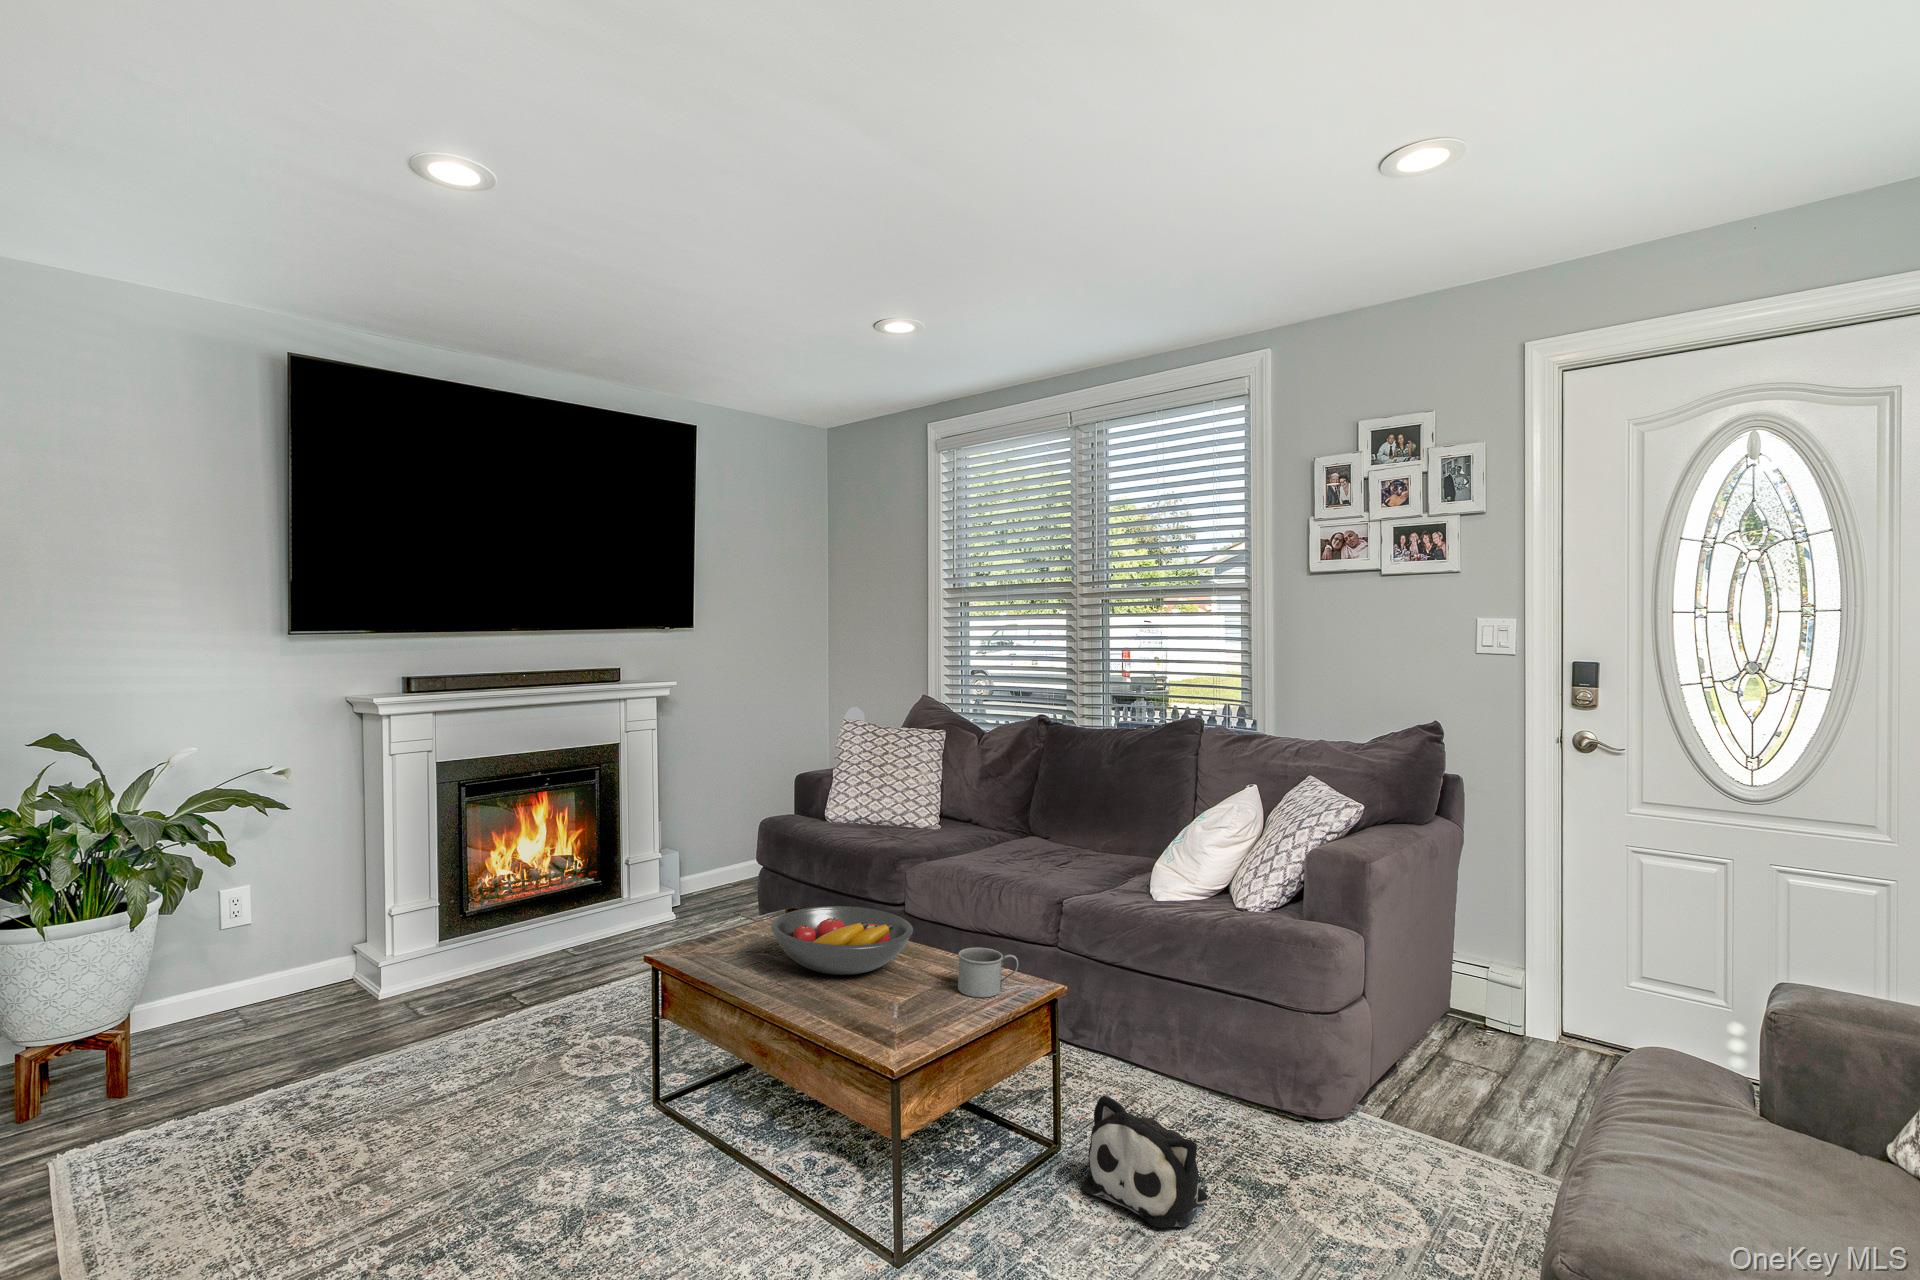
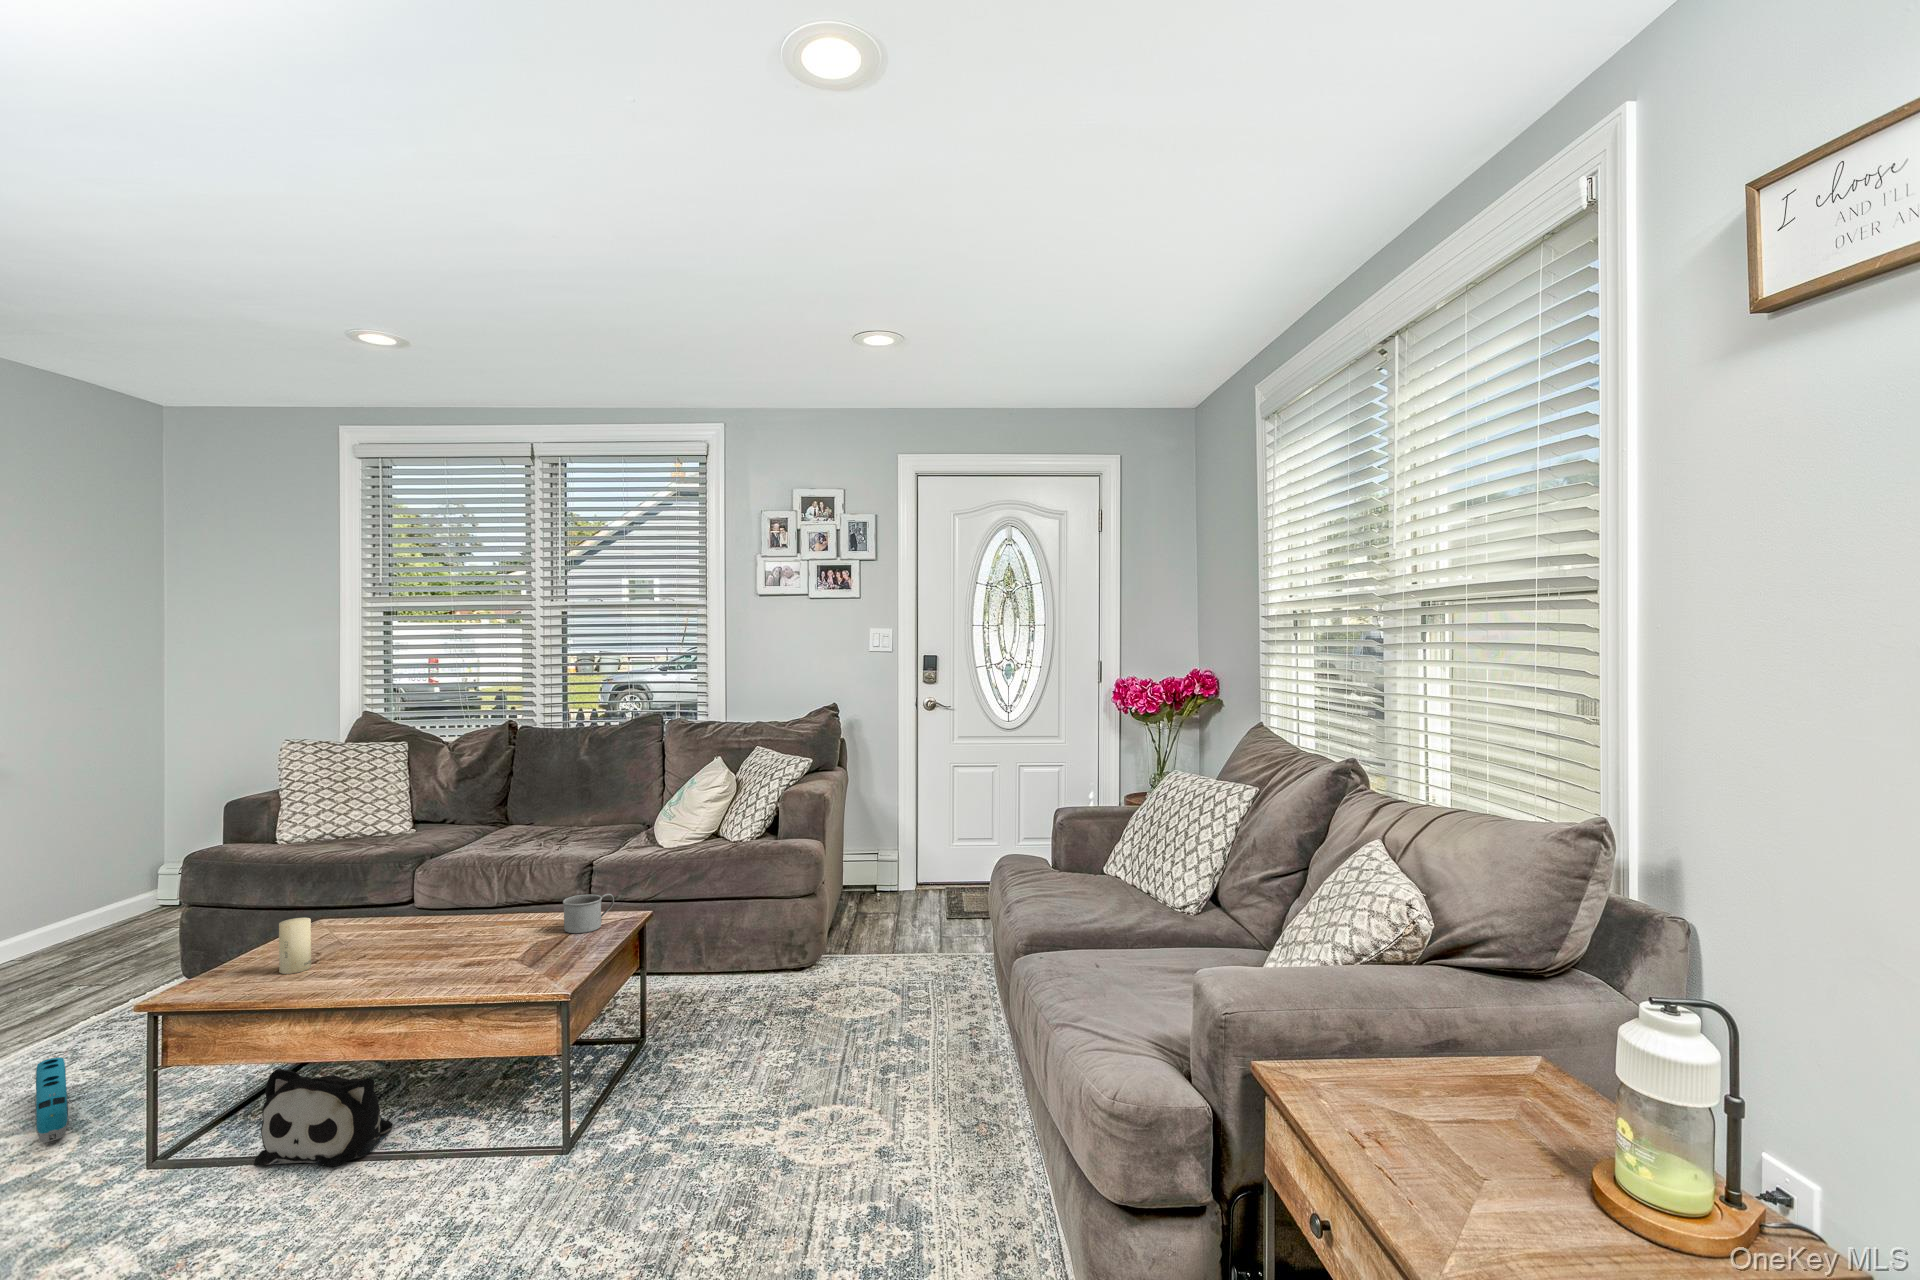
candle: none [693,904,723,961] -> present [279,918,311,974]
fruit bowl: present [771,906,913,975] -> none [366,891,512,951]
toy train: none [549,977,604,1054] -> present [36,1057,68,1143]
plush toy: present [1082,1095,1208,1228] -> present [254,1068,393,1167]

